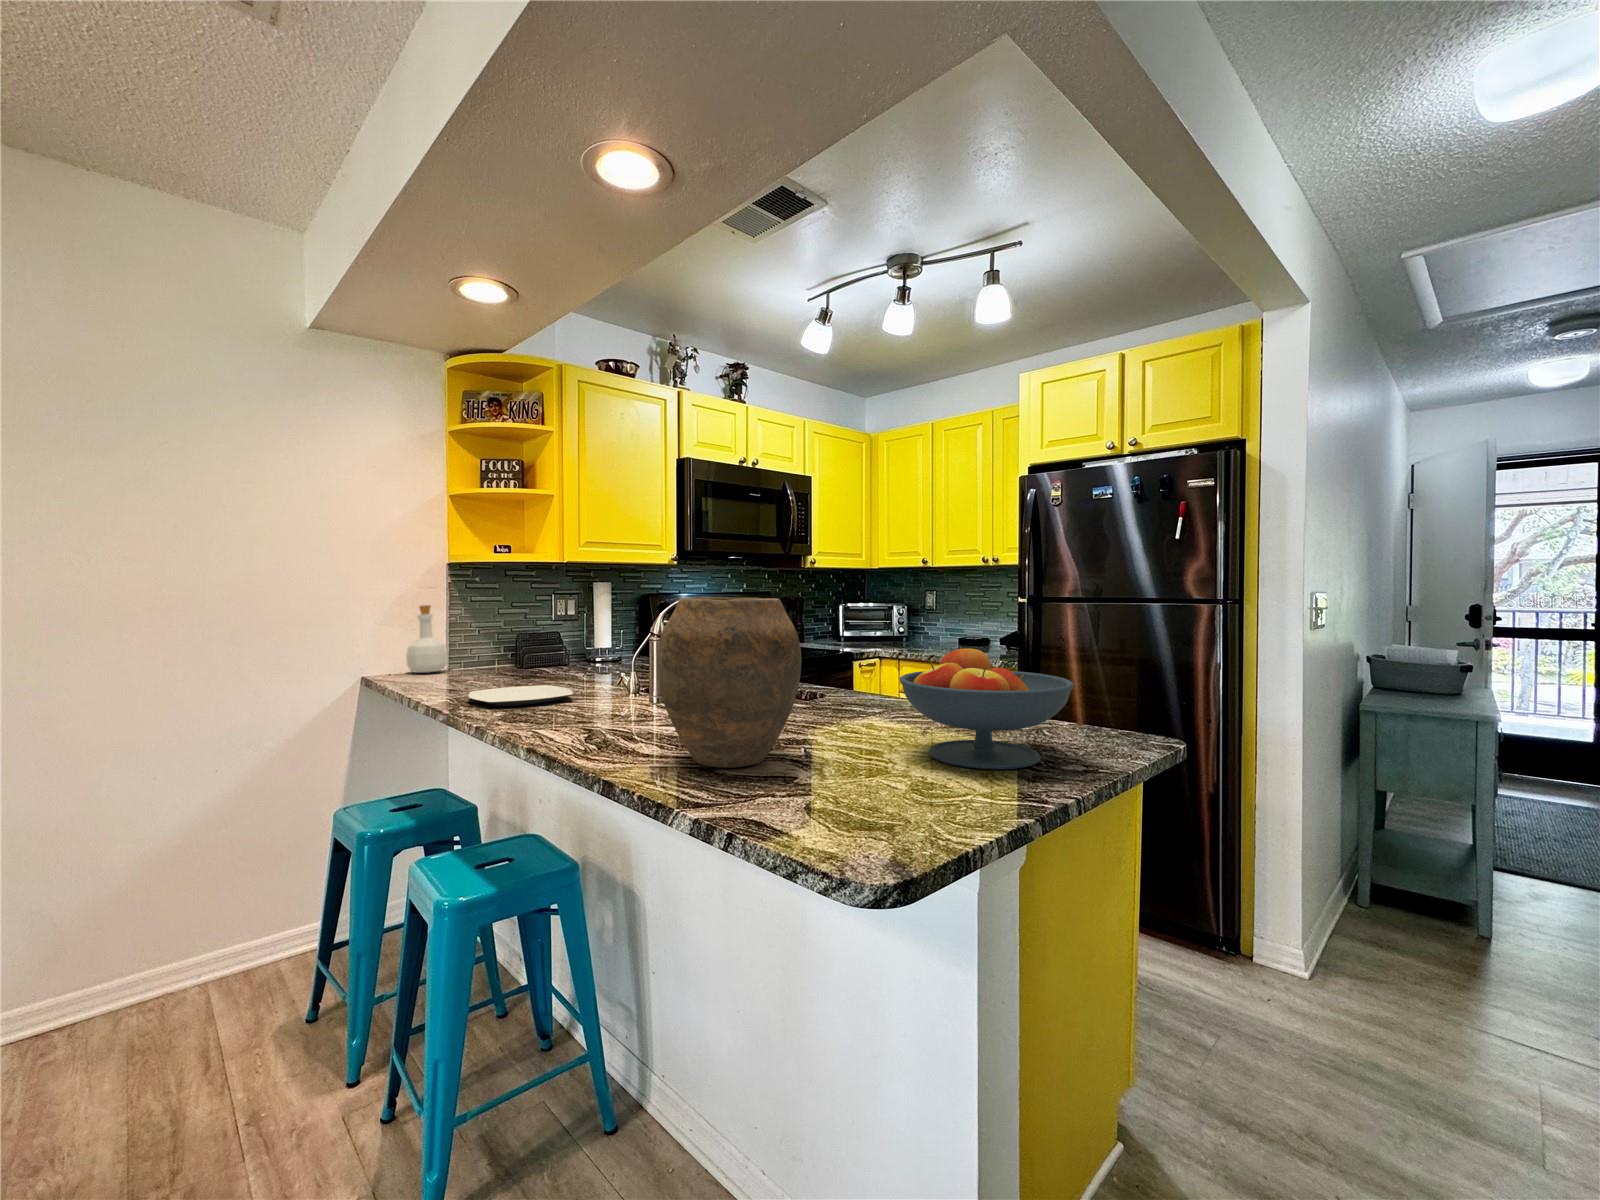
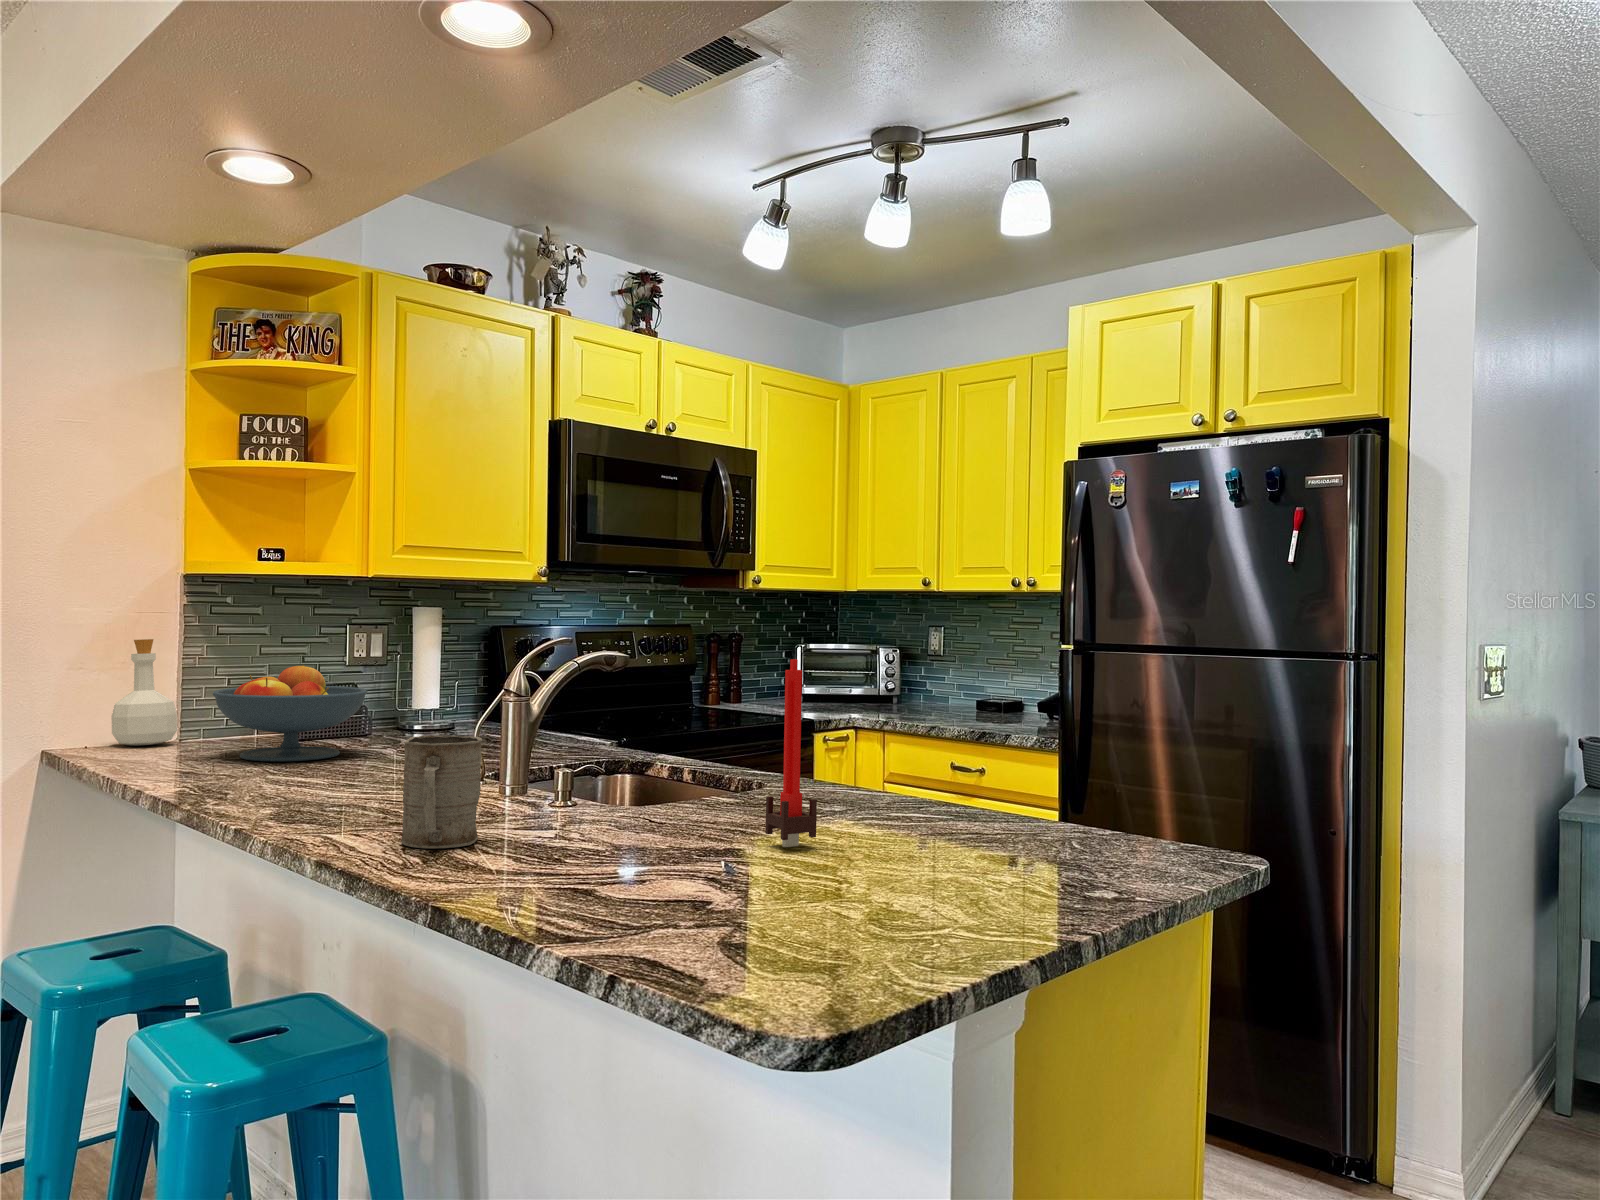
vase: present [657,597,801,768] -> none [516,645,723,890]
candle: none [830,606,865,735] -> present [765,659,817,847]
fruit bowl: present [900,647,1073,769] -> present [213,665,367,762]
mug: none [583,662,636,739] -> present [401,736,482,848]
plate: present [468,685,573,706] -> none [219,768,381,799]

